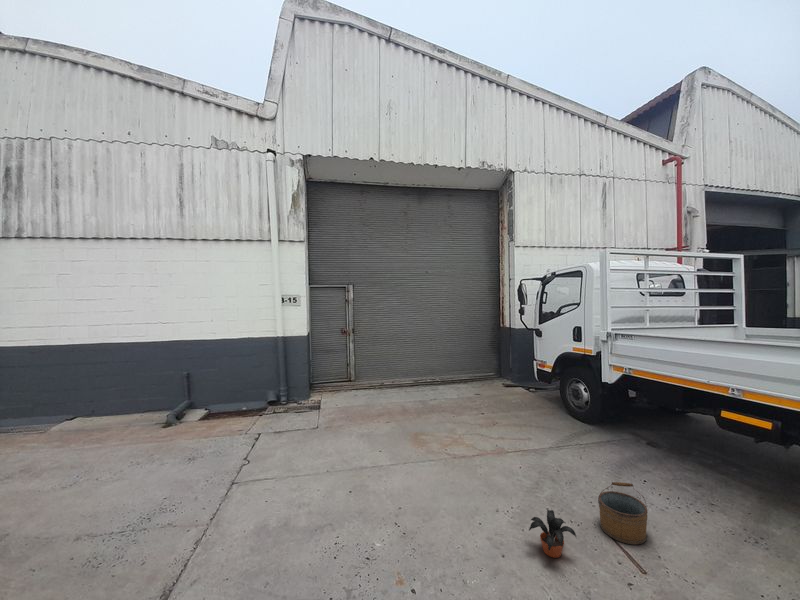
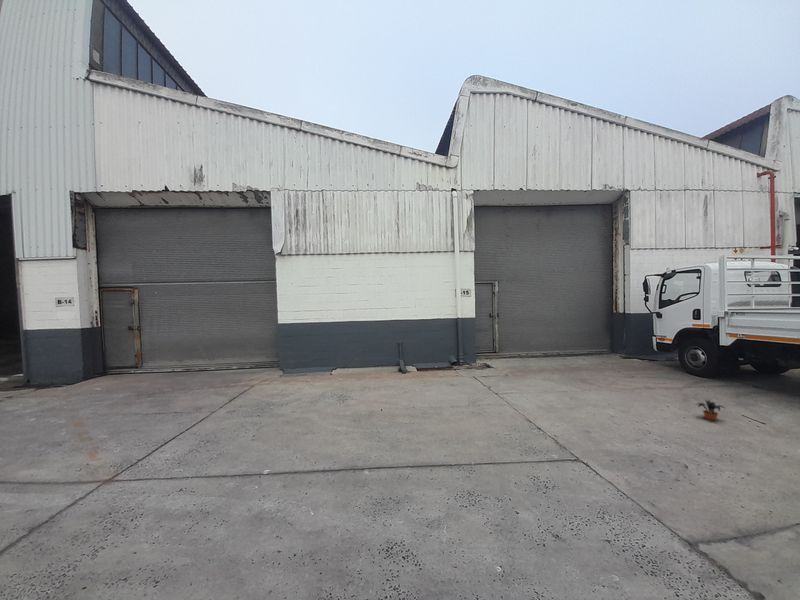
bucket: present [598,482,647,545] -> none [733,388,764,418]

